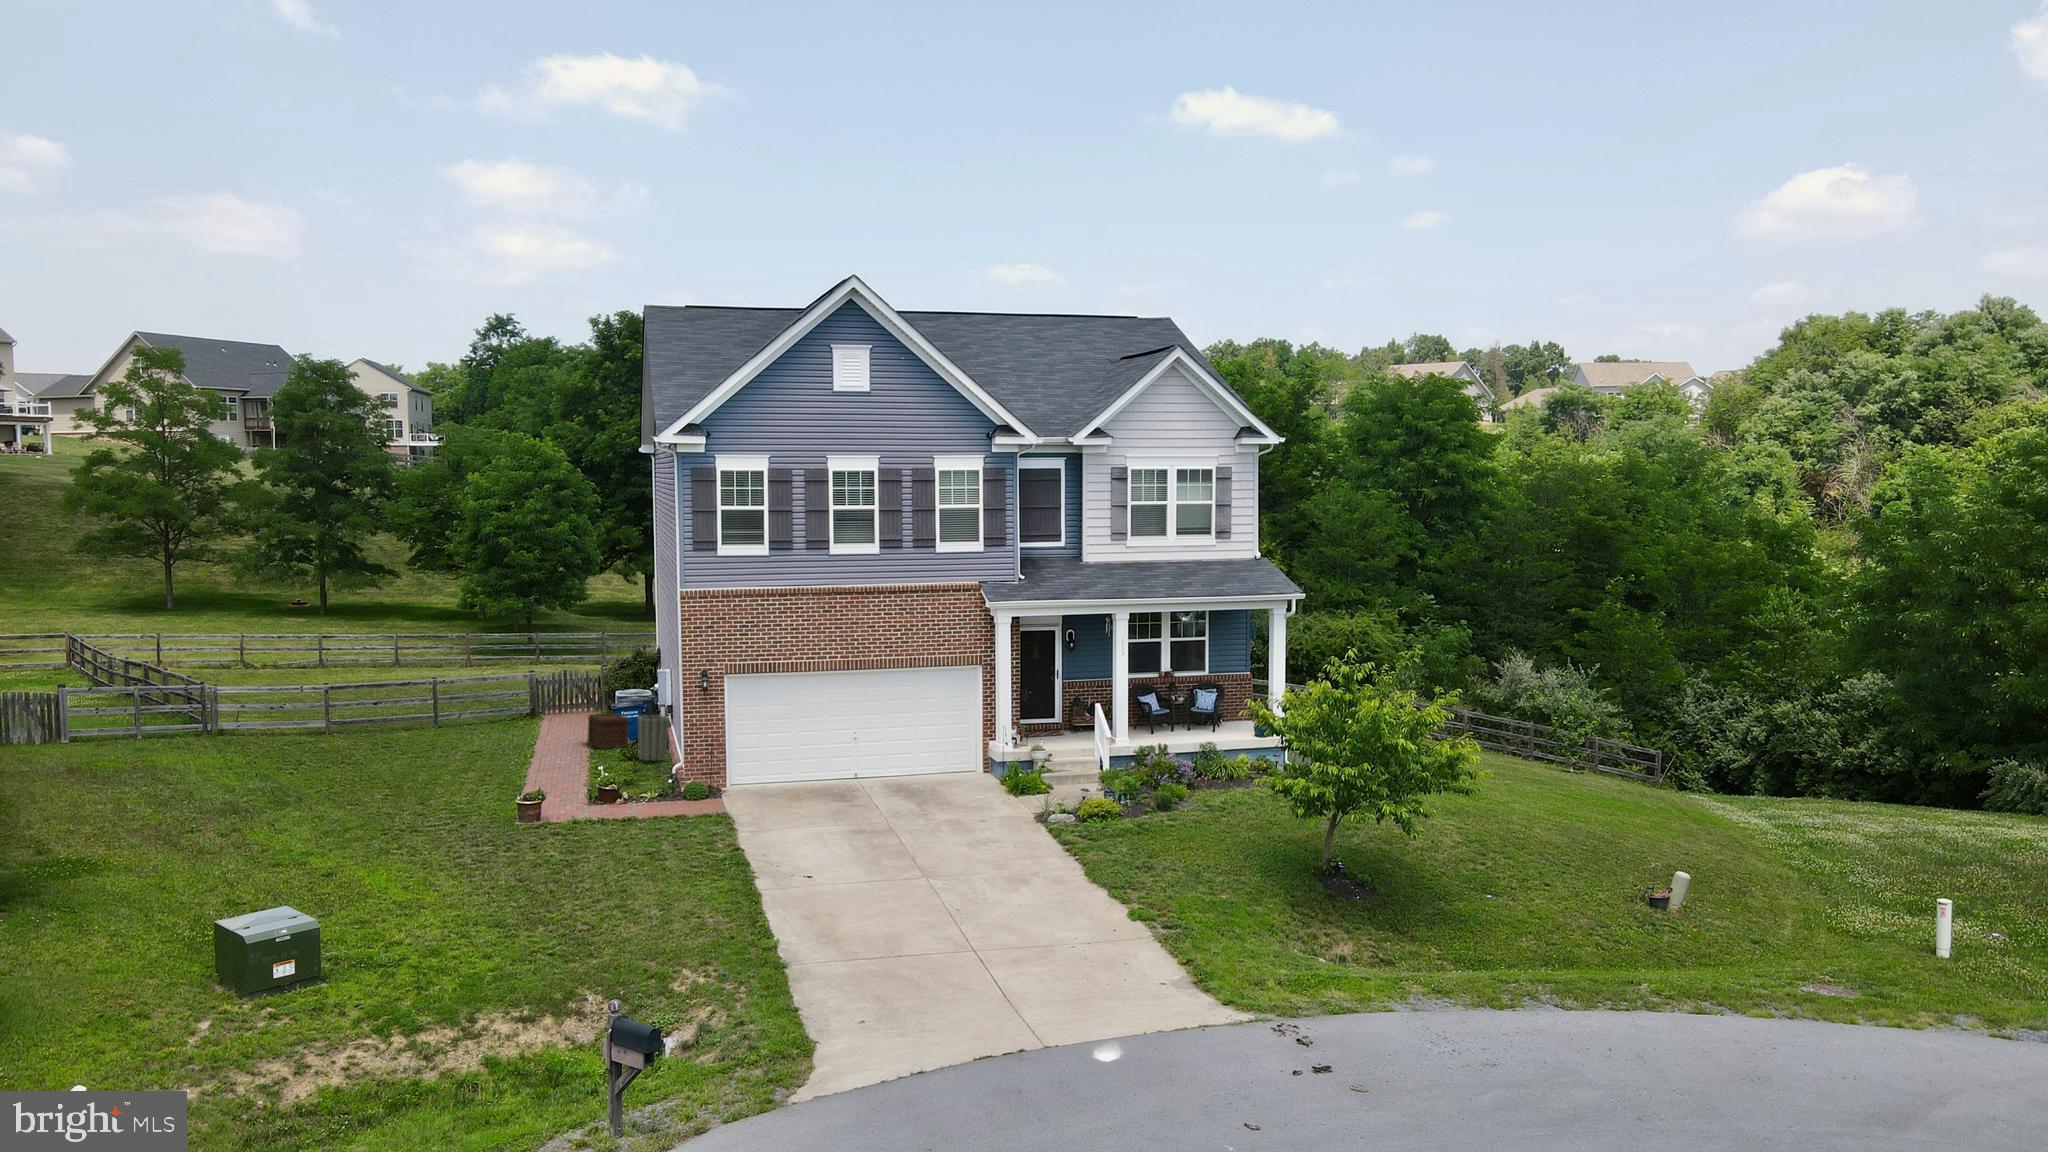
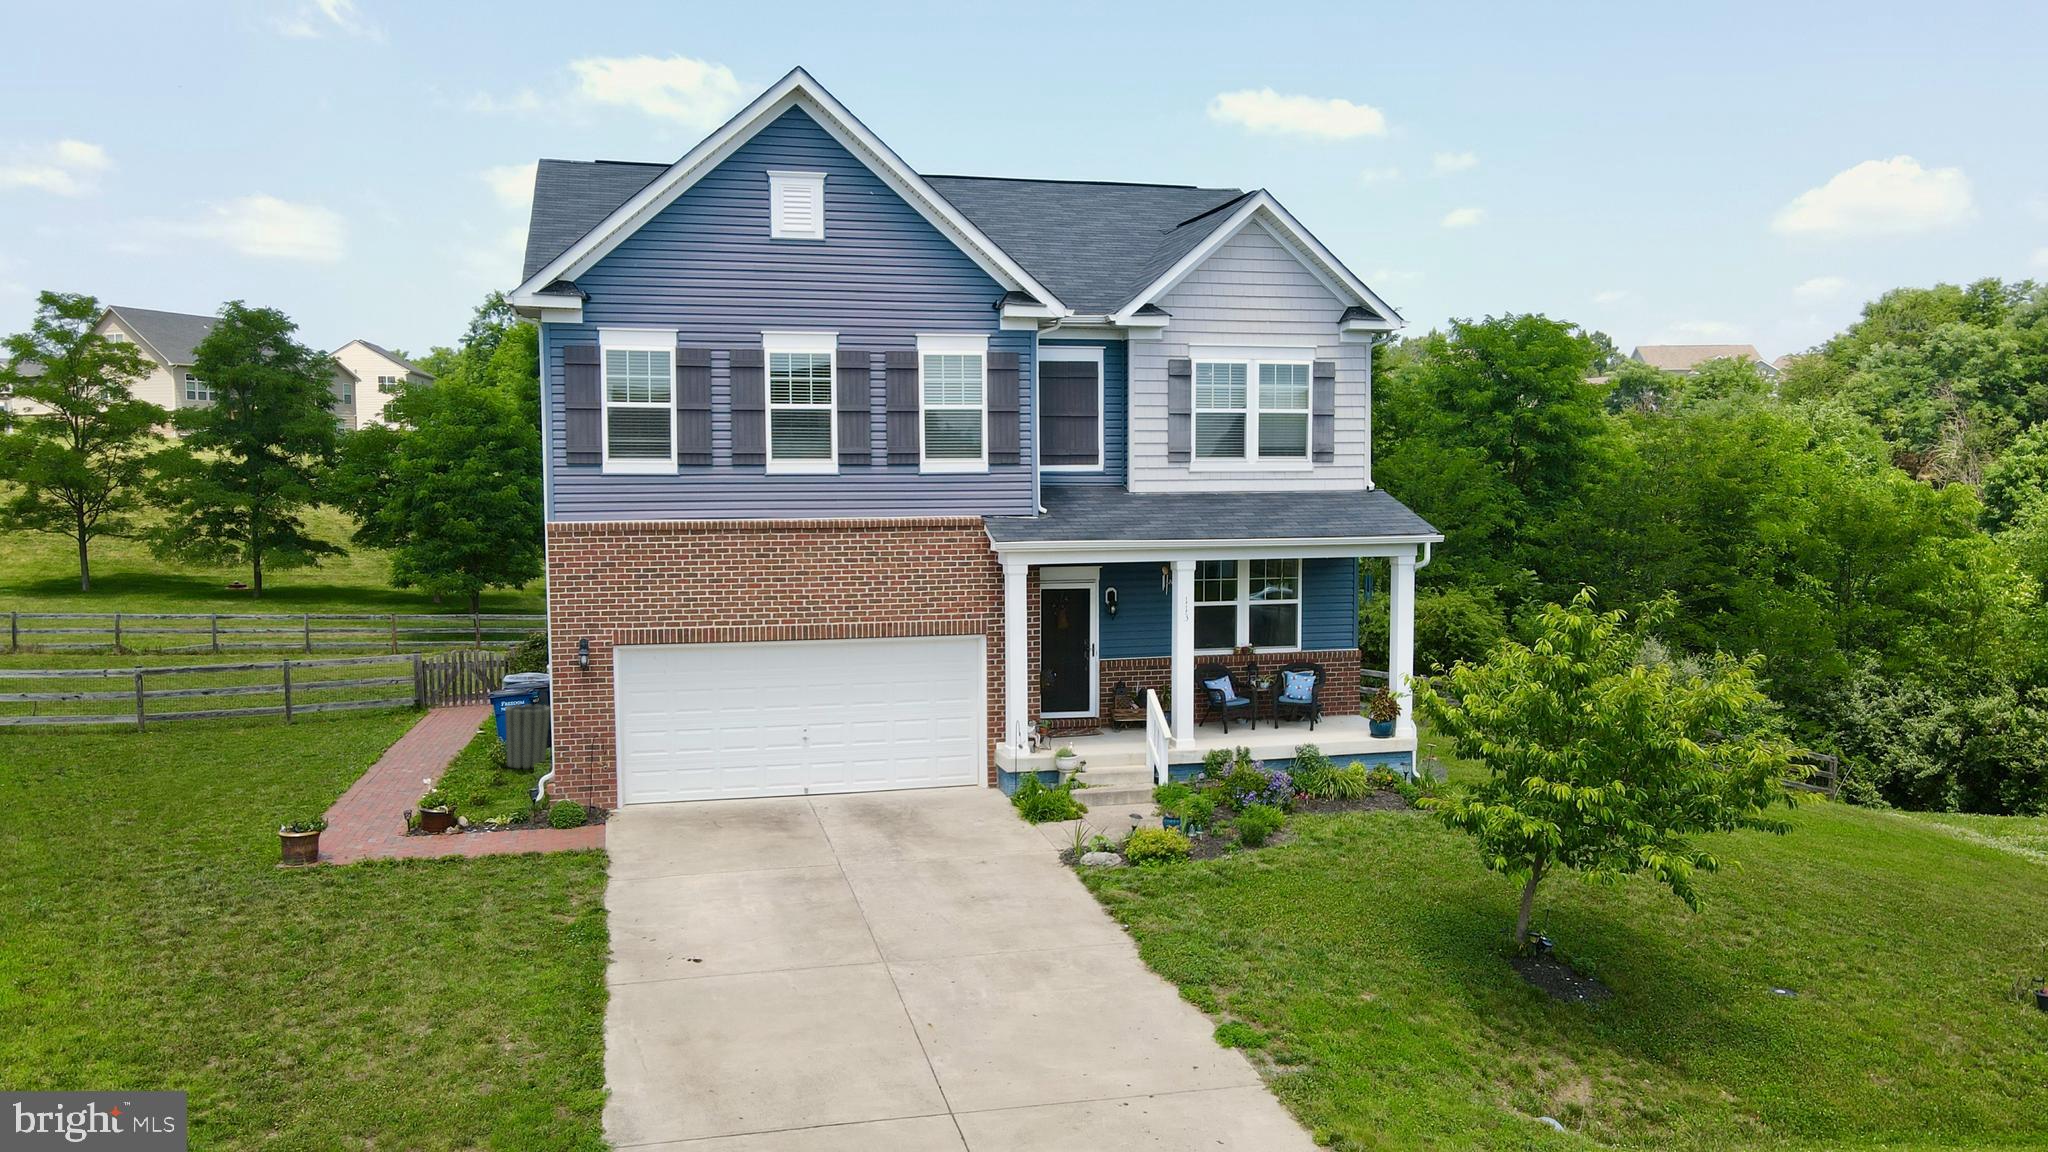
wooden crate: present [587,713,629,749] -> none [443,702,499,751]

